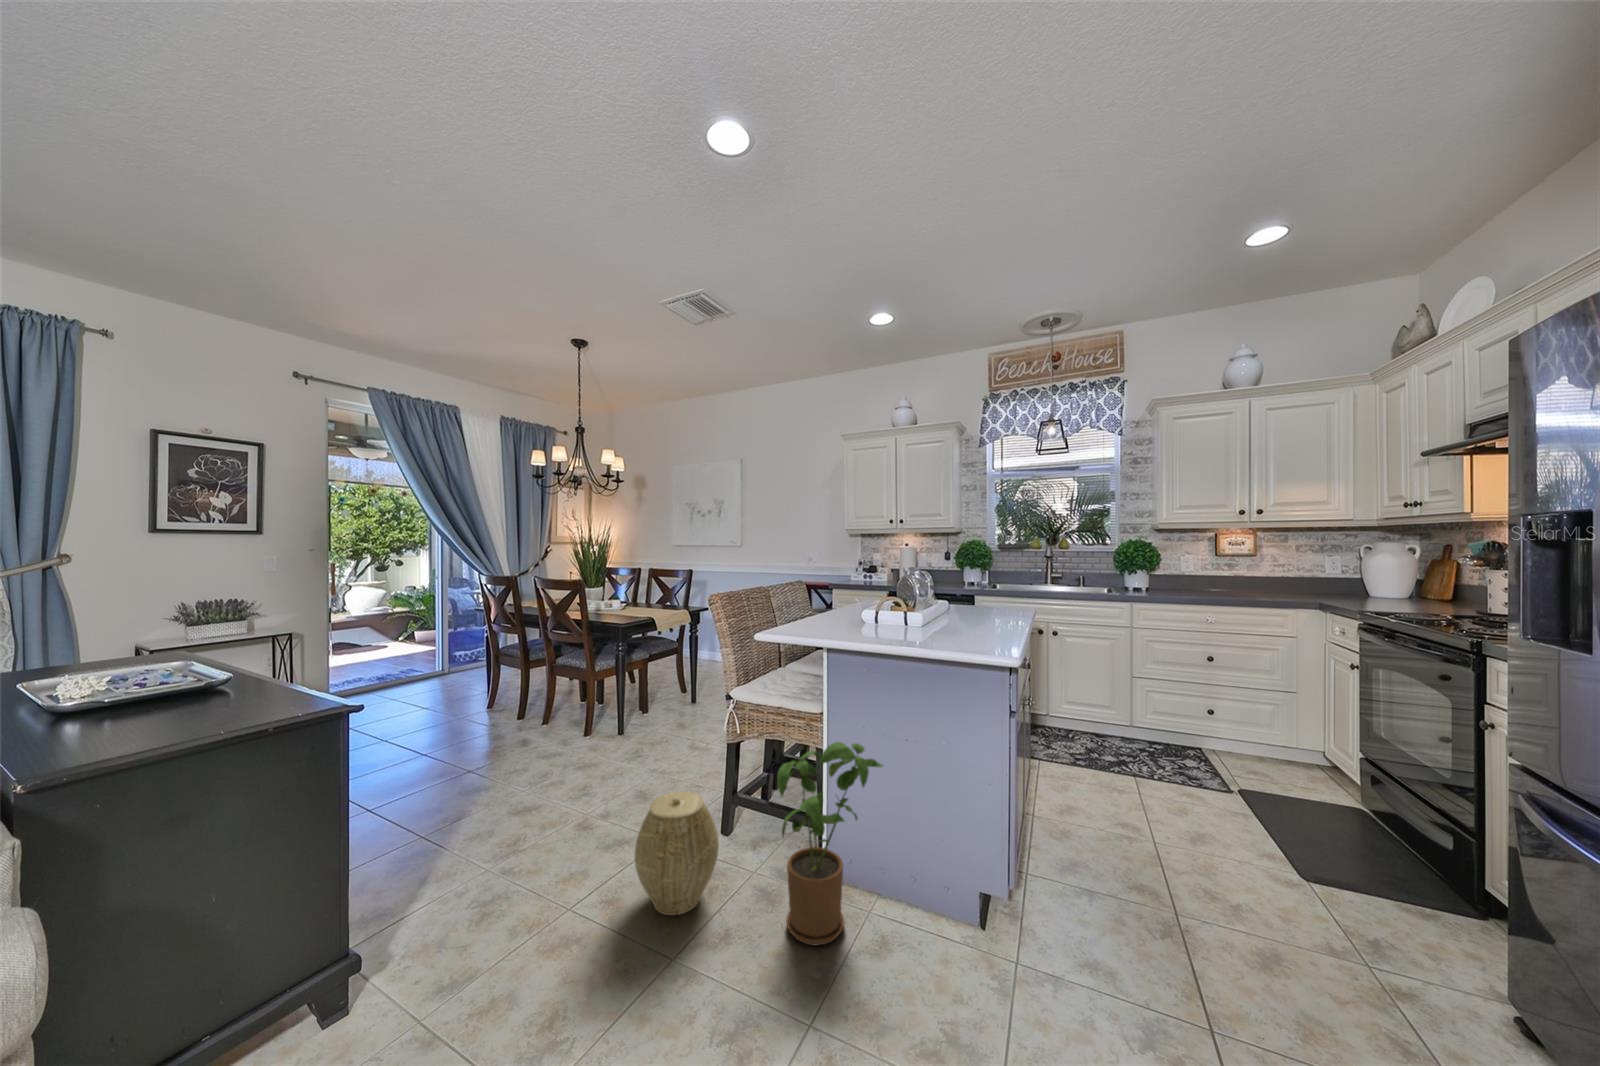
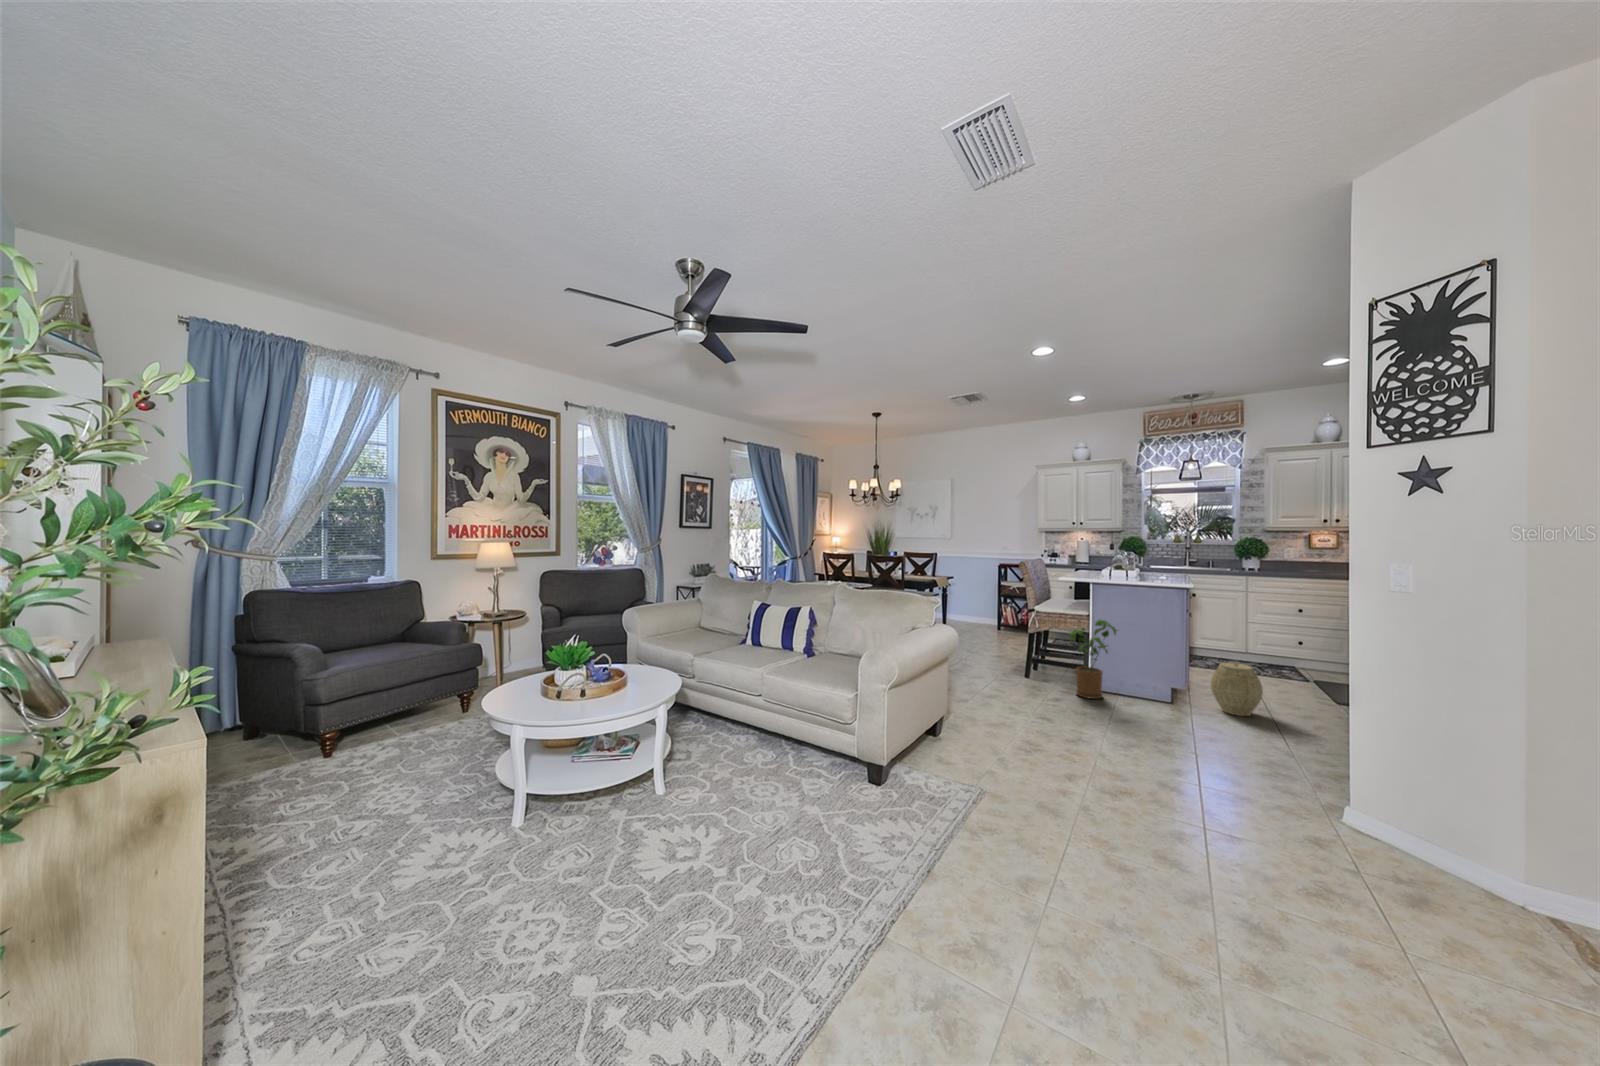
woven basket: present [634,791,719,915] -> present [1211,663,1263,716]

